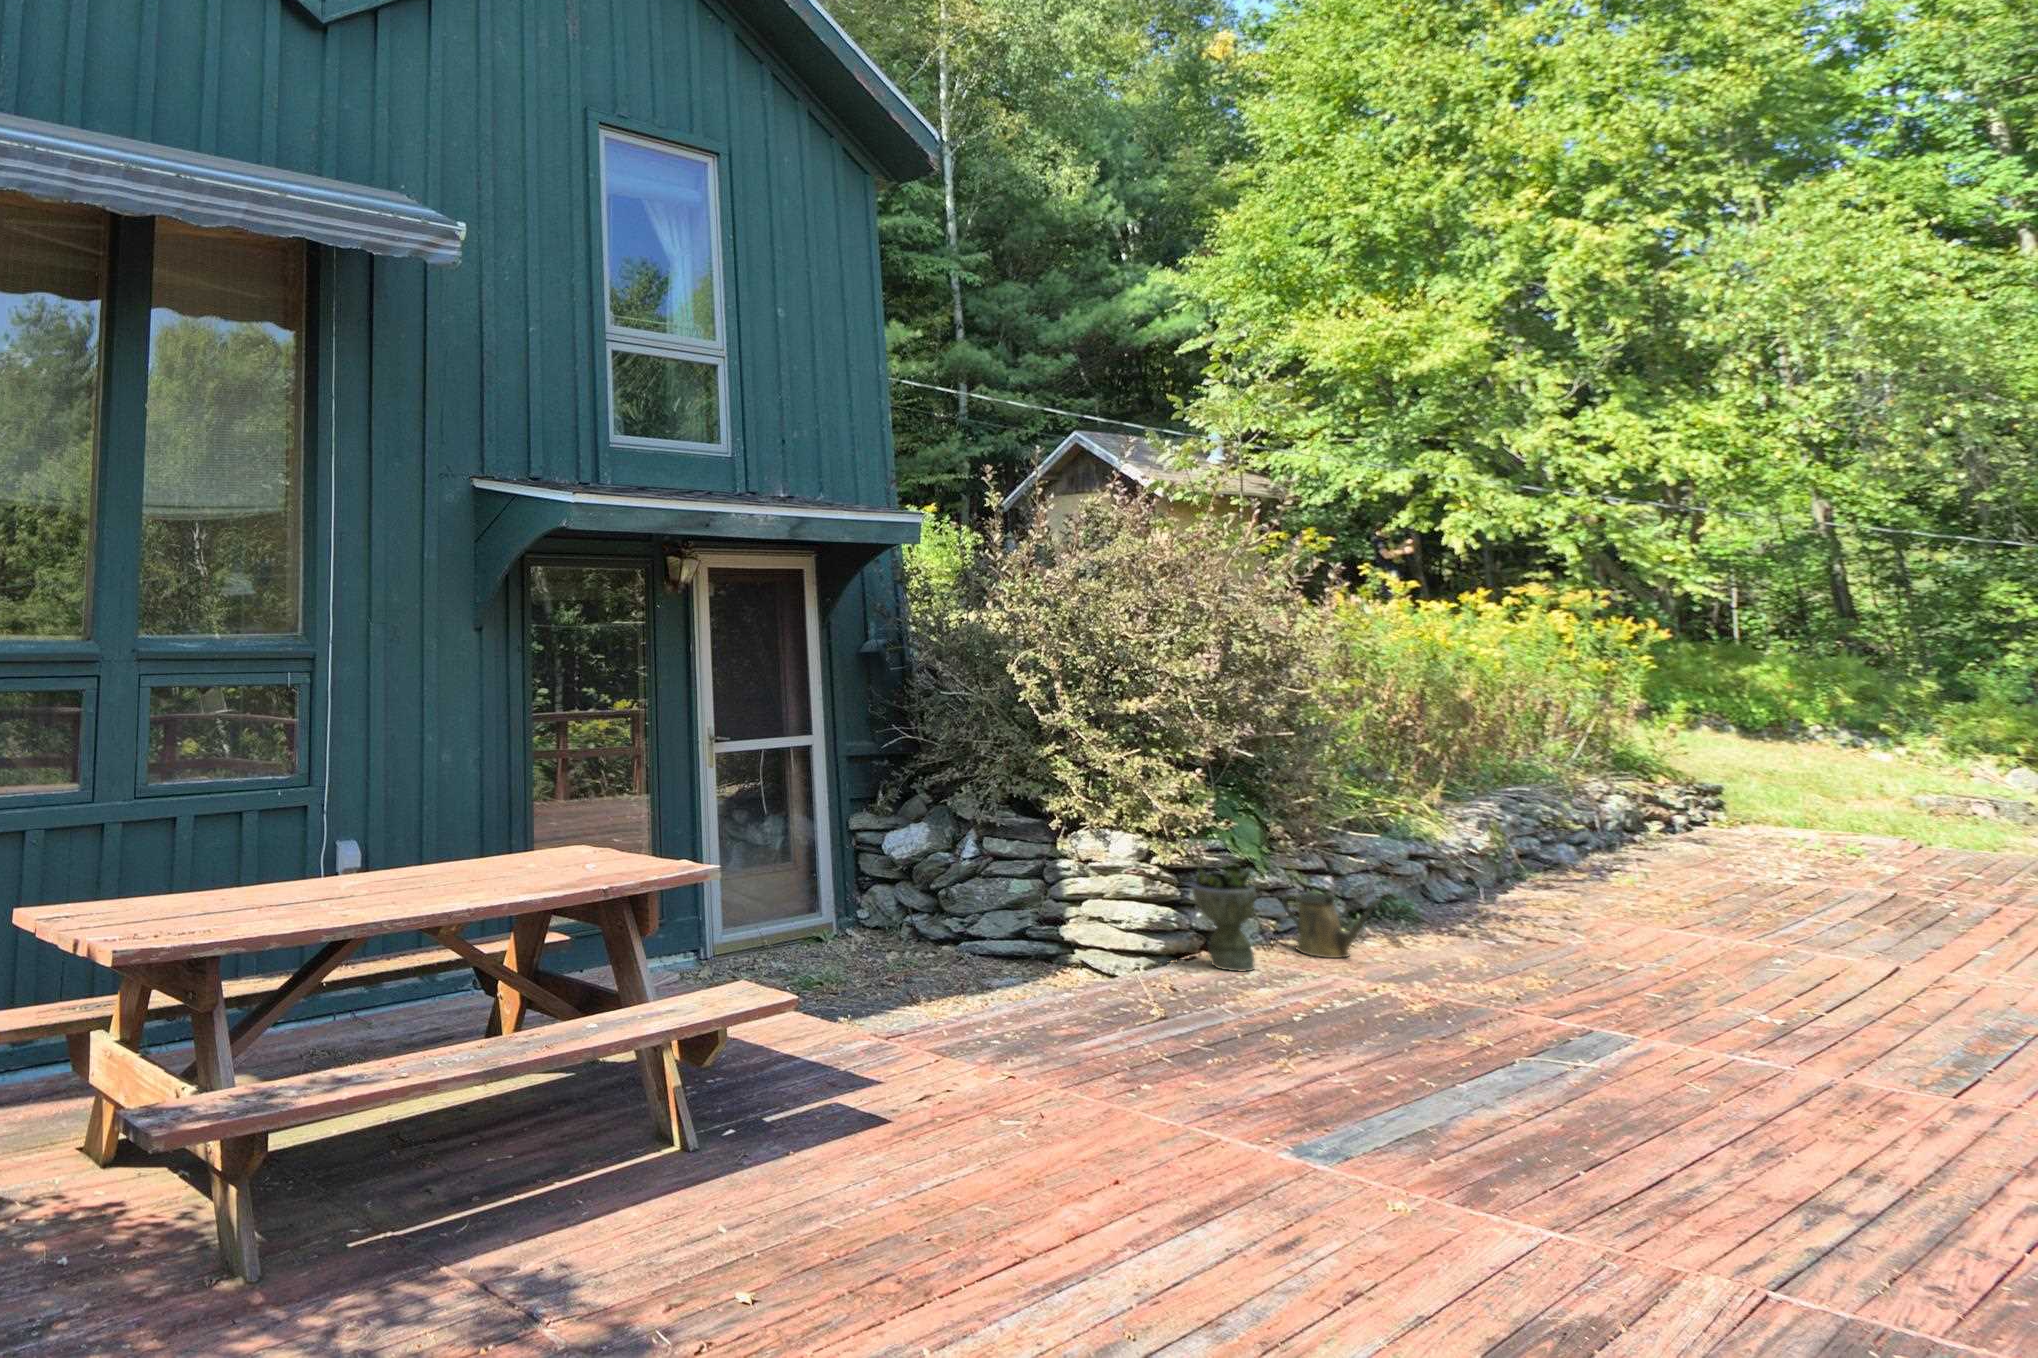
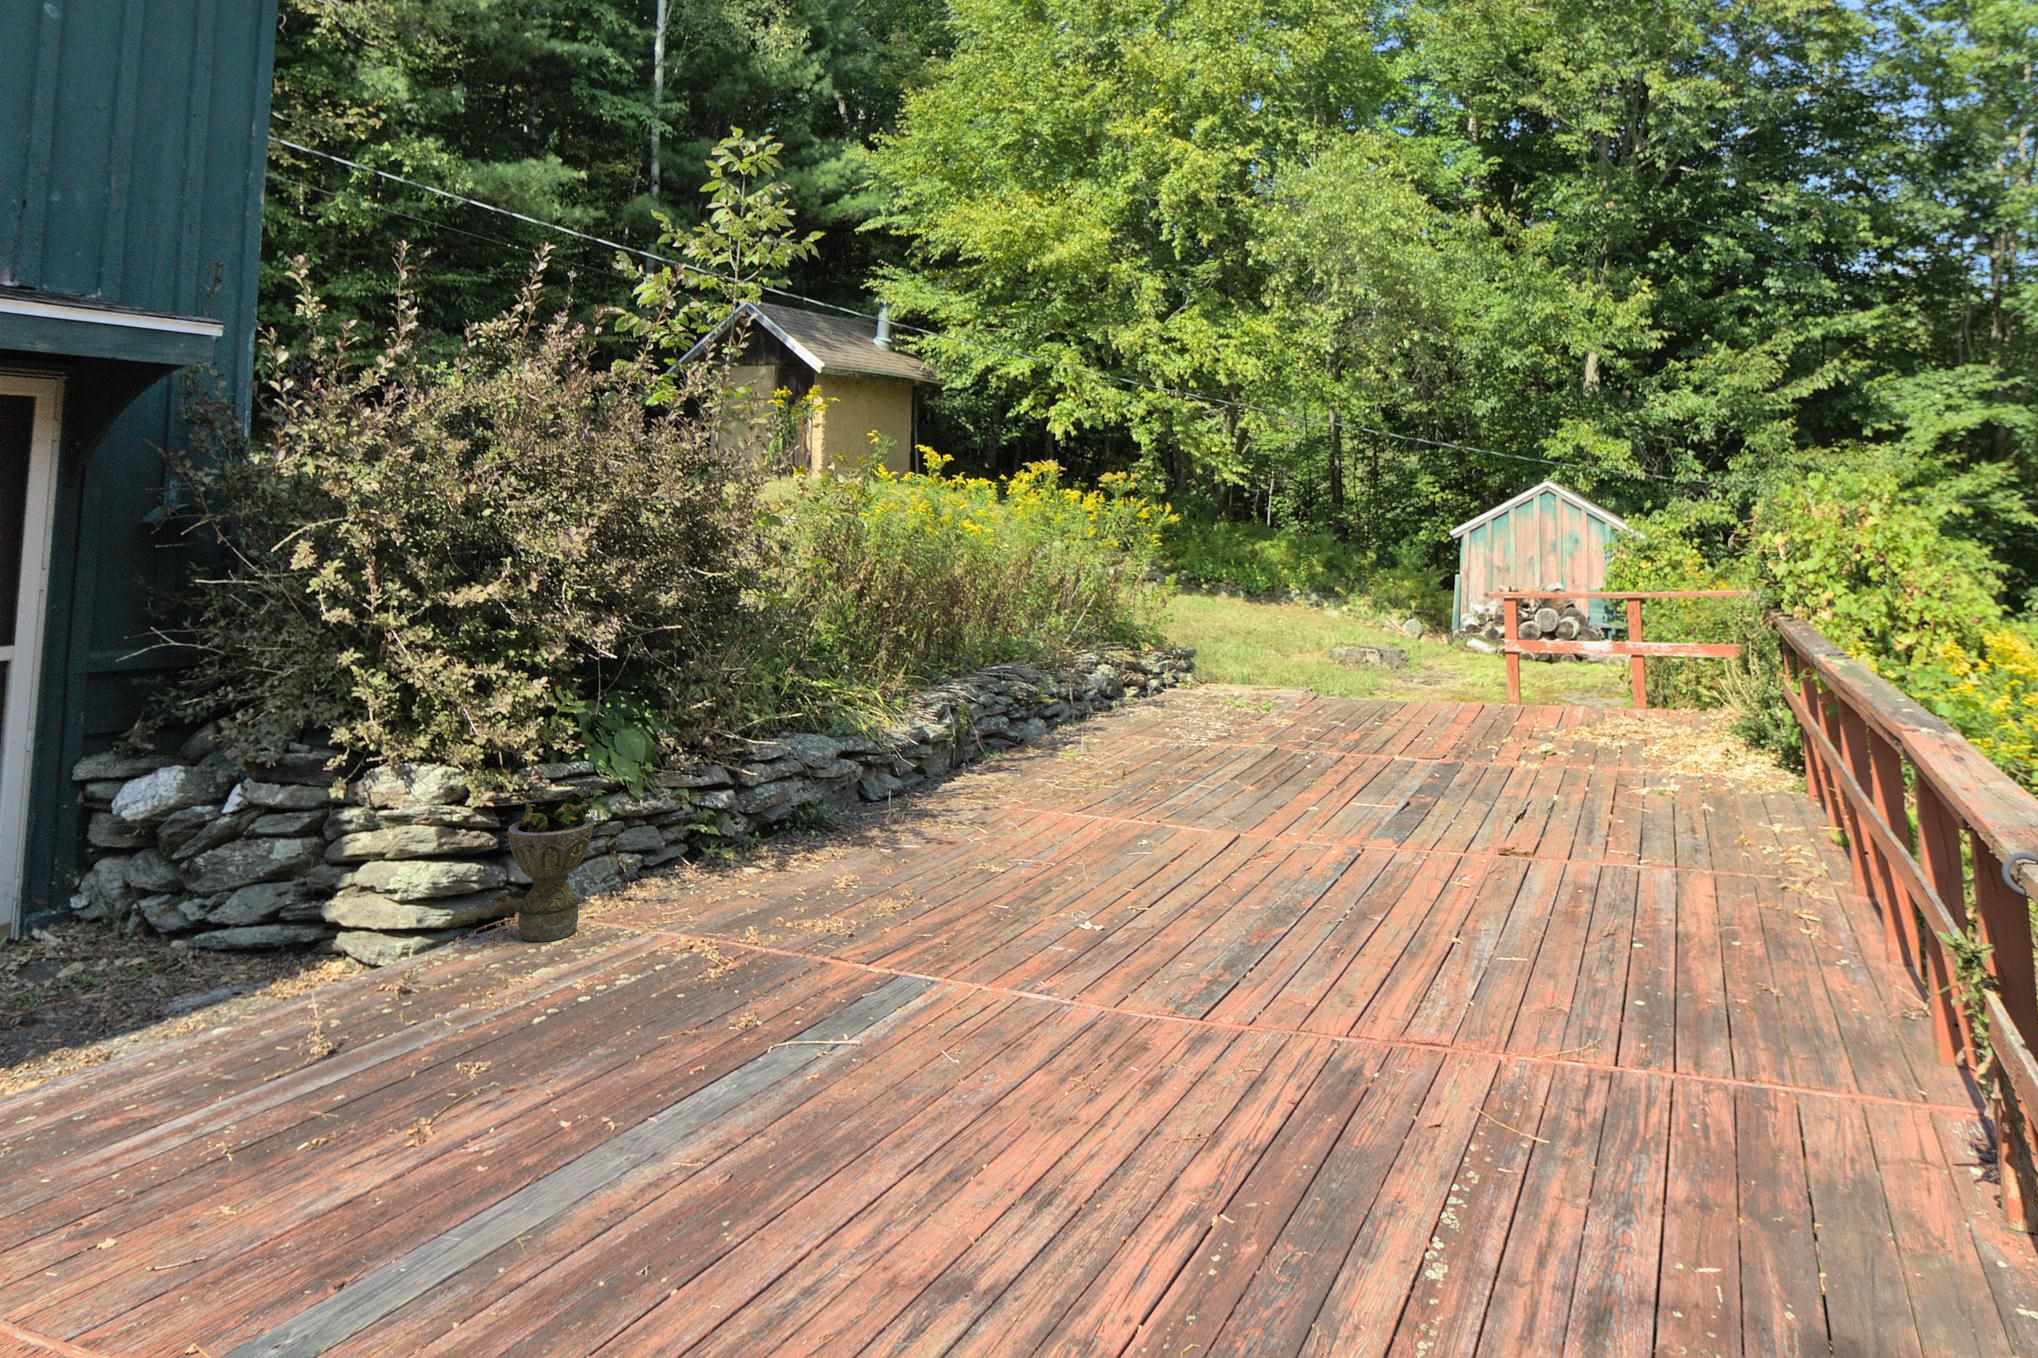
watering can: present [1282,893,1381,958] -> none [659,816,759,899]

